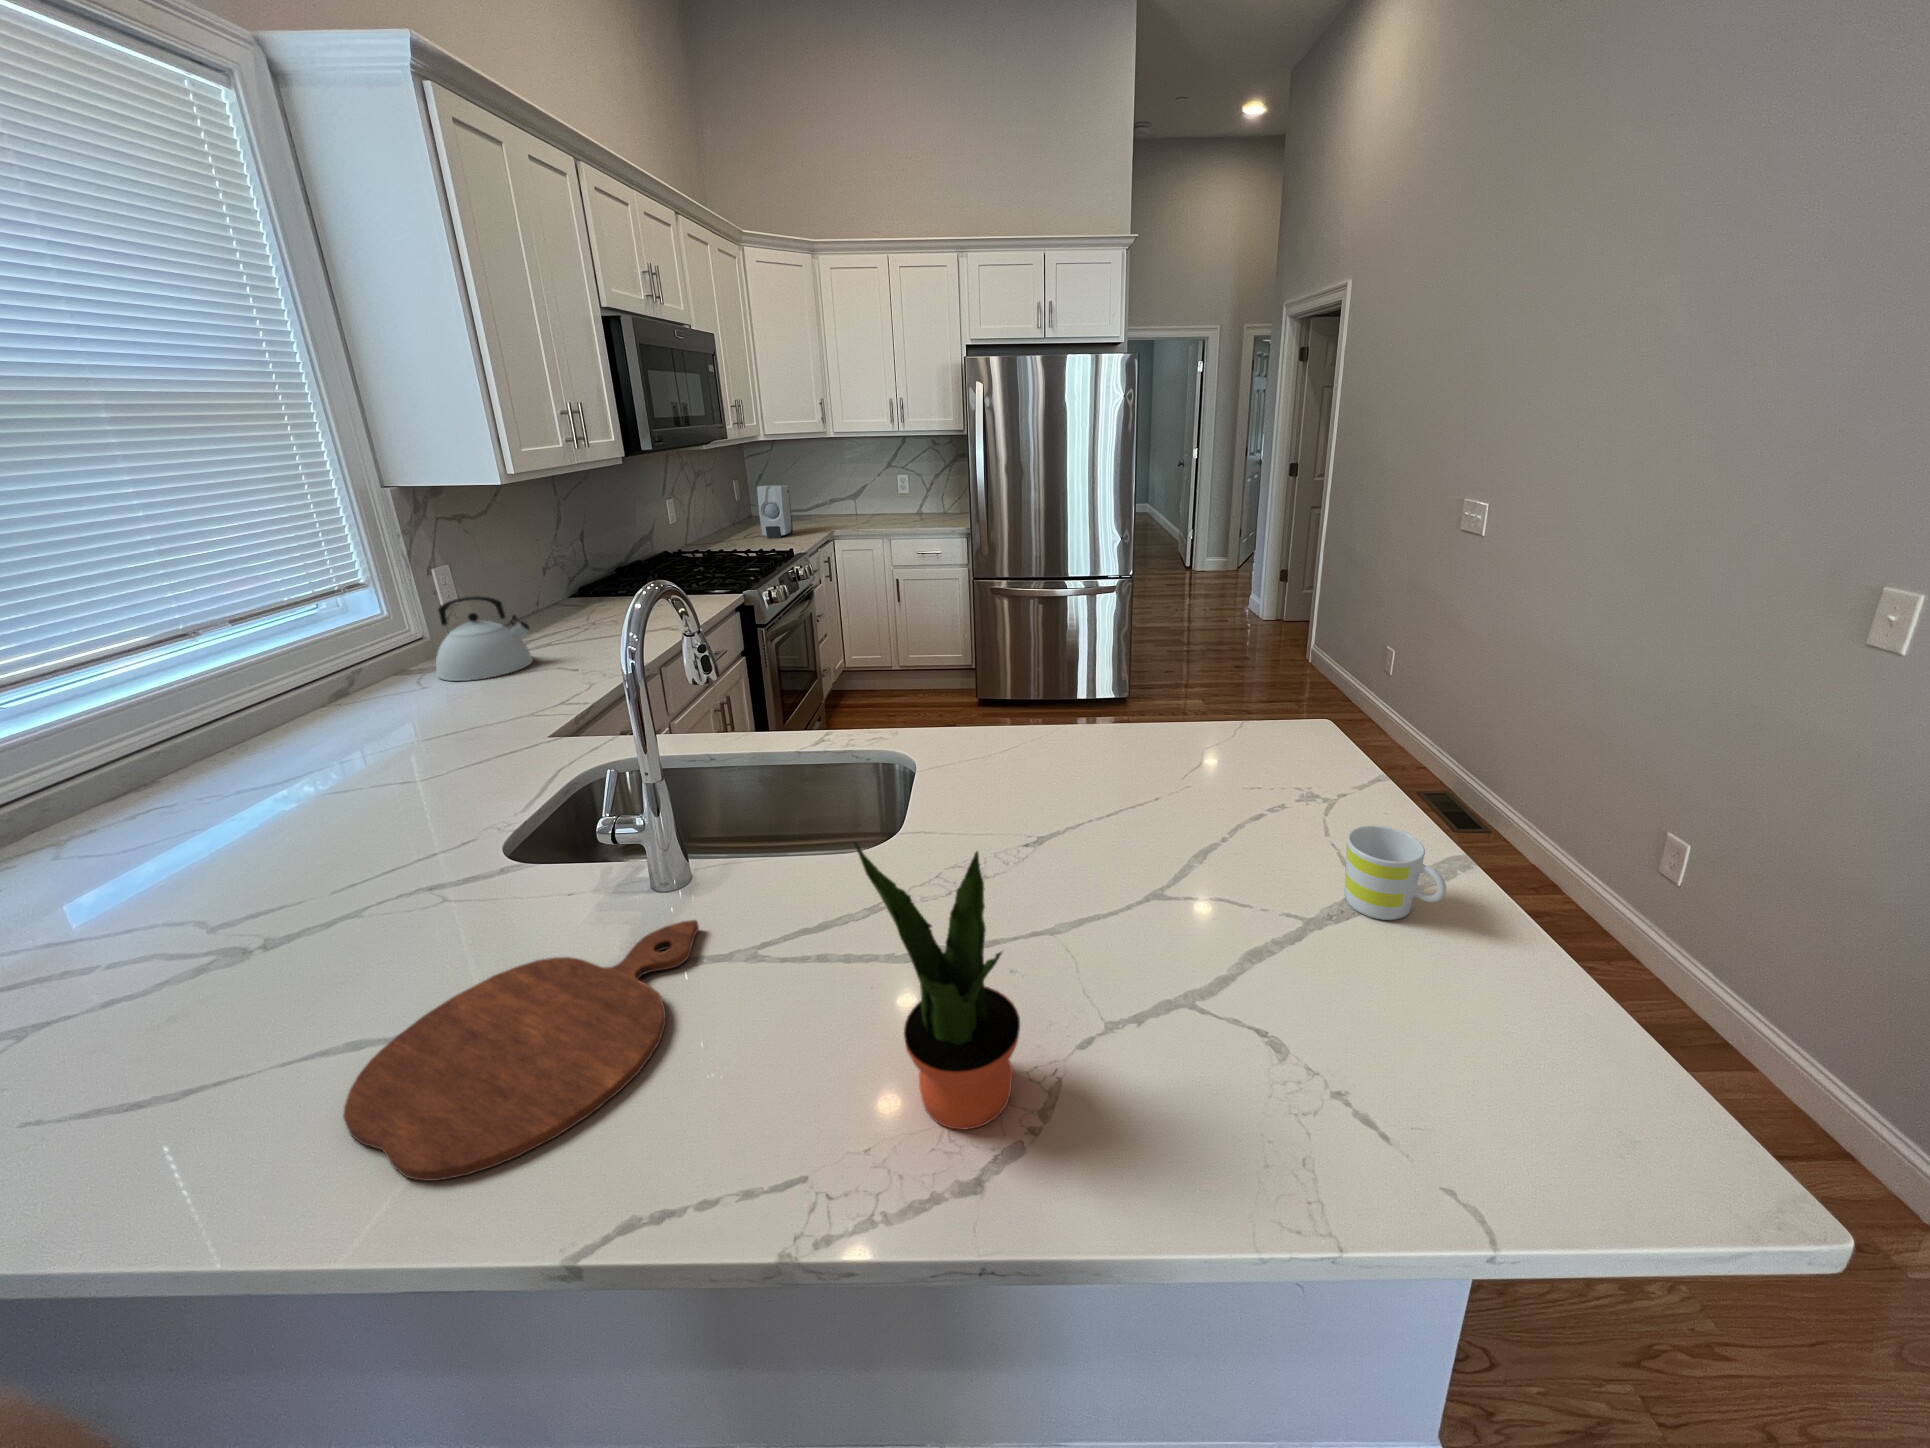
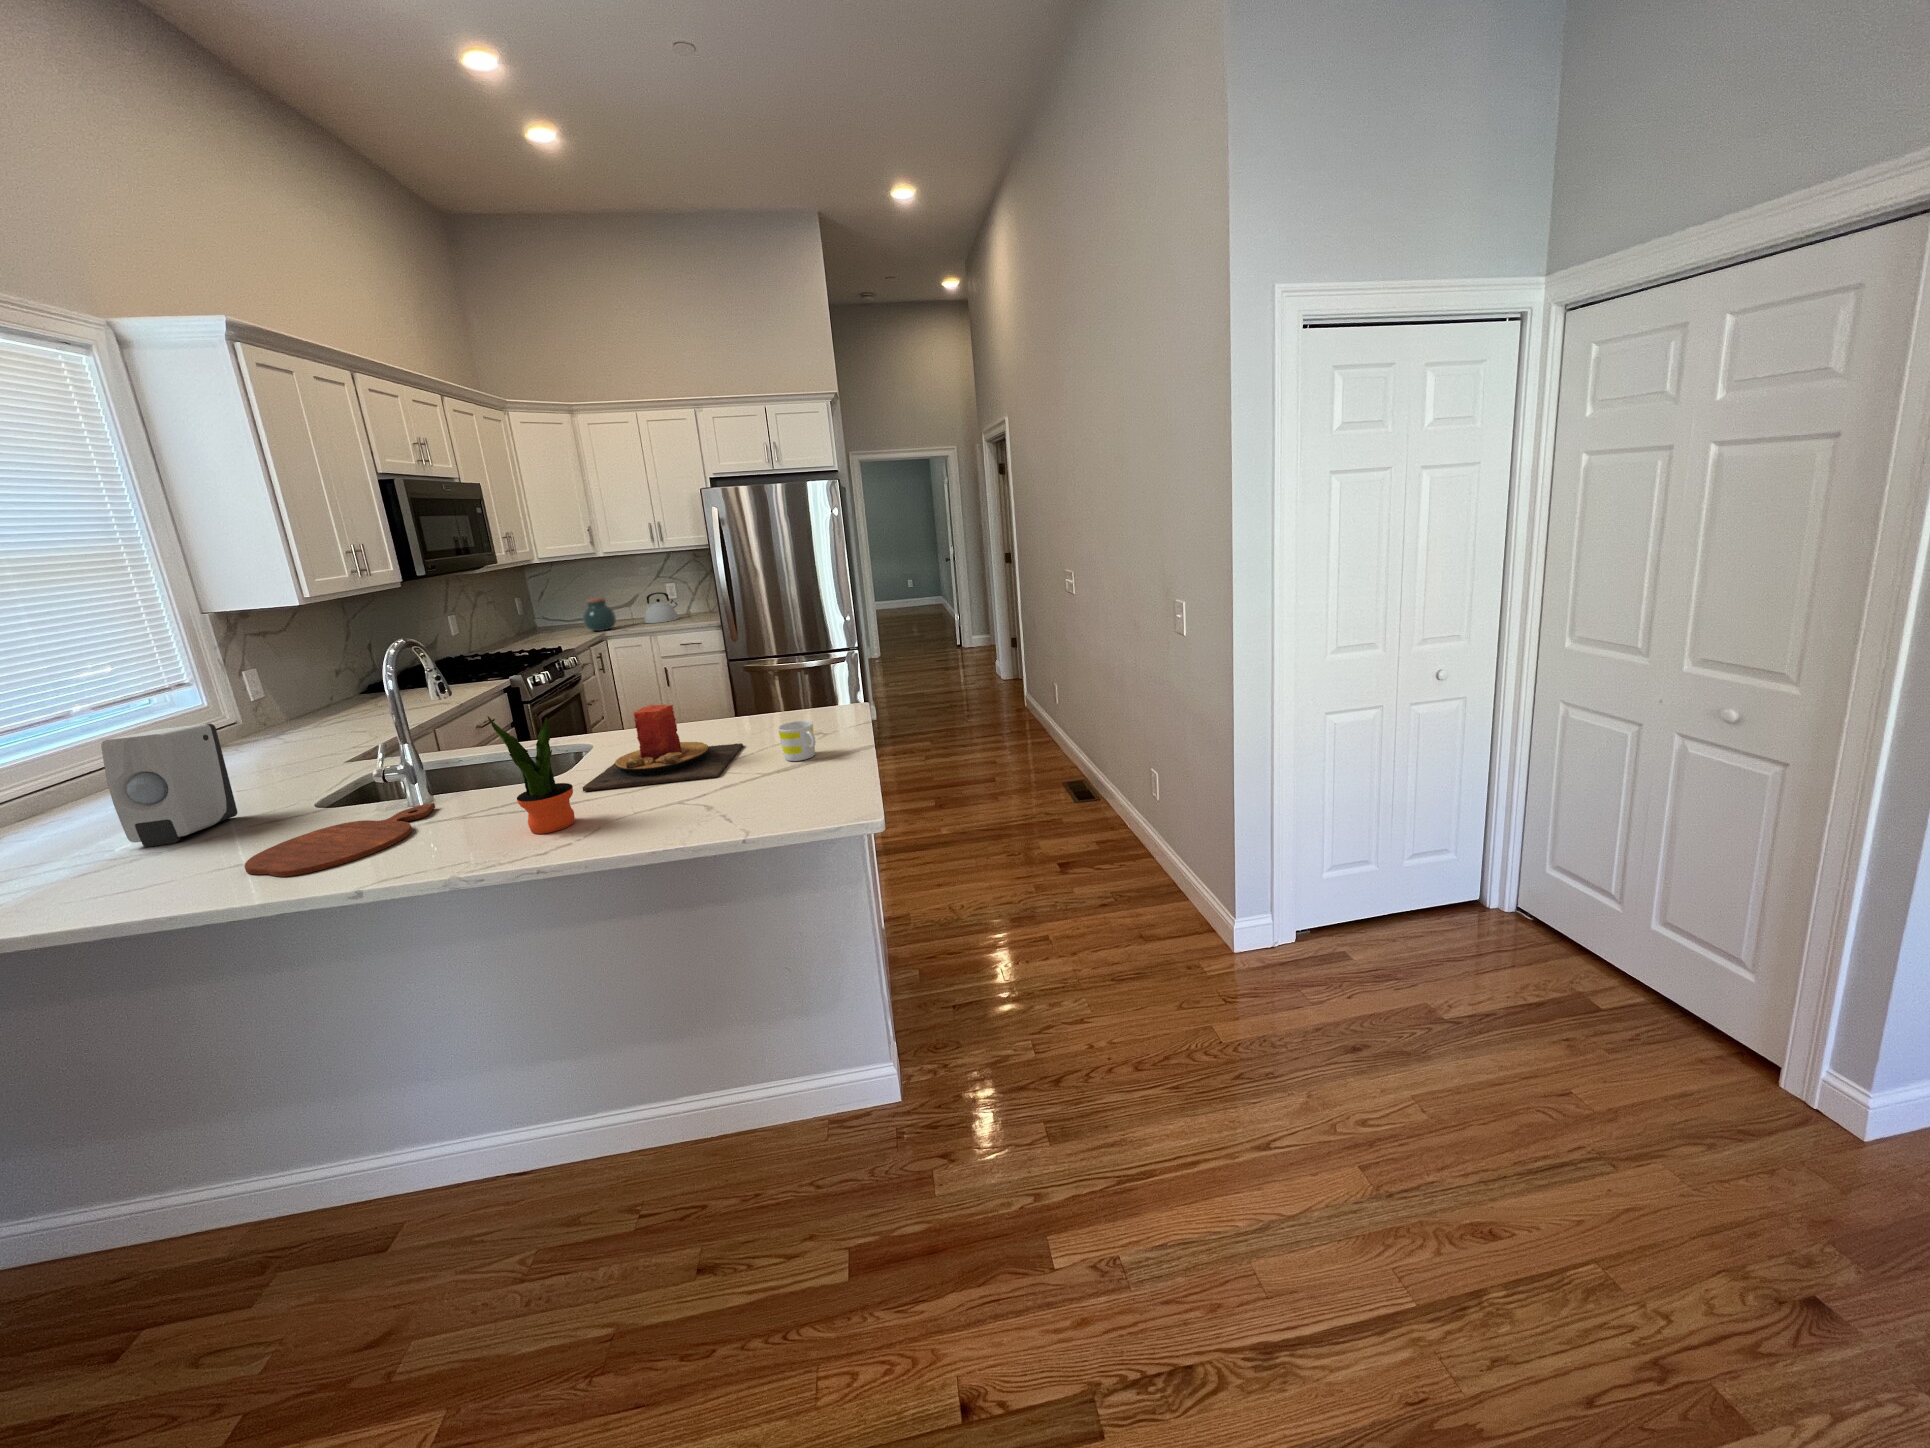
soap dispenser: present [757,485,793,538] -> present [101,724,237,847]
jar: none [809,488,845,529] -> present [583,598,616,631]
kettle: present [436,596,533,681] -> present [644,592,679,623]
candle: none [970,754,1242,948] -> present [583,705,743,791]

